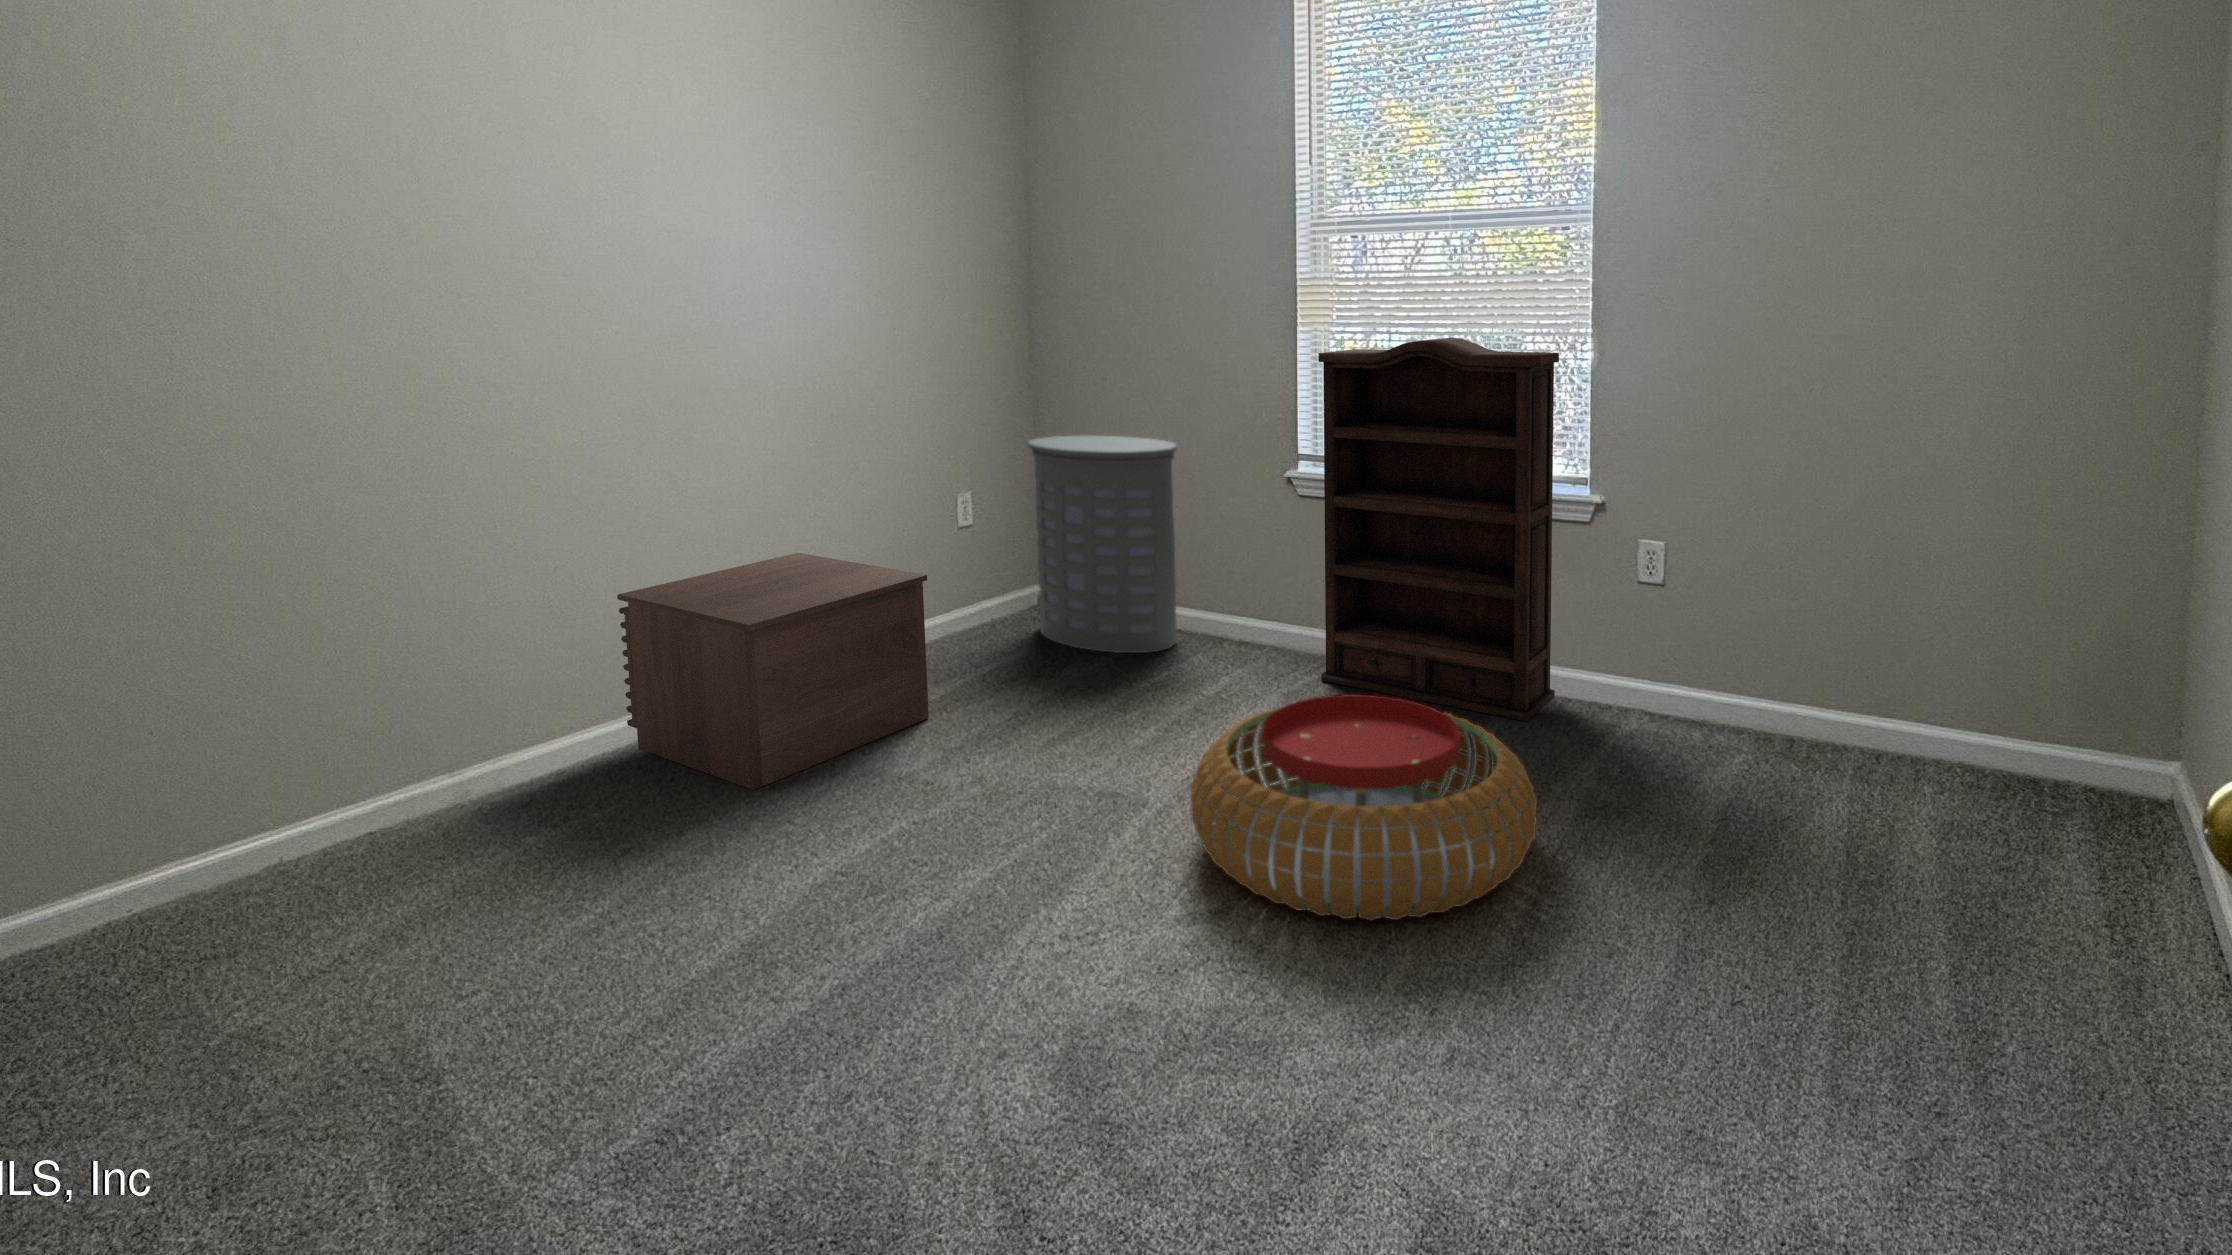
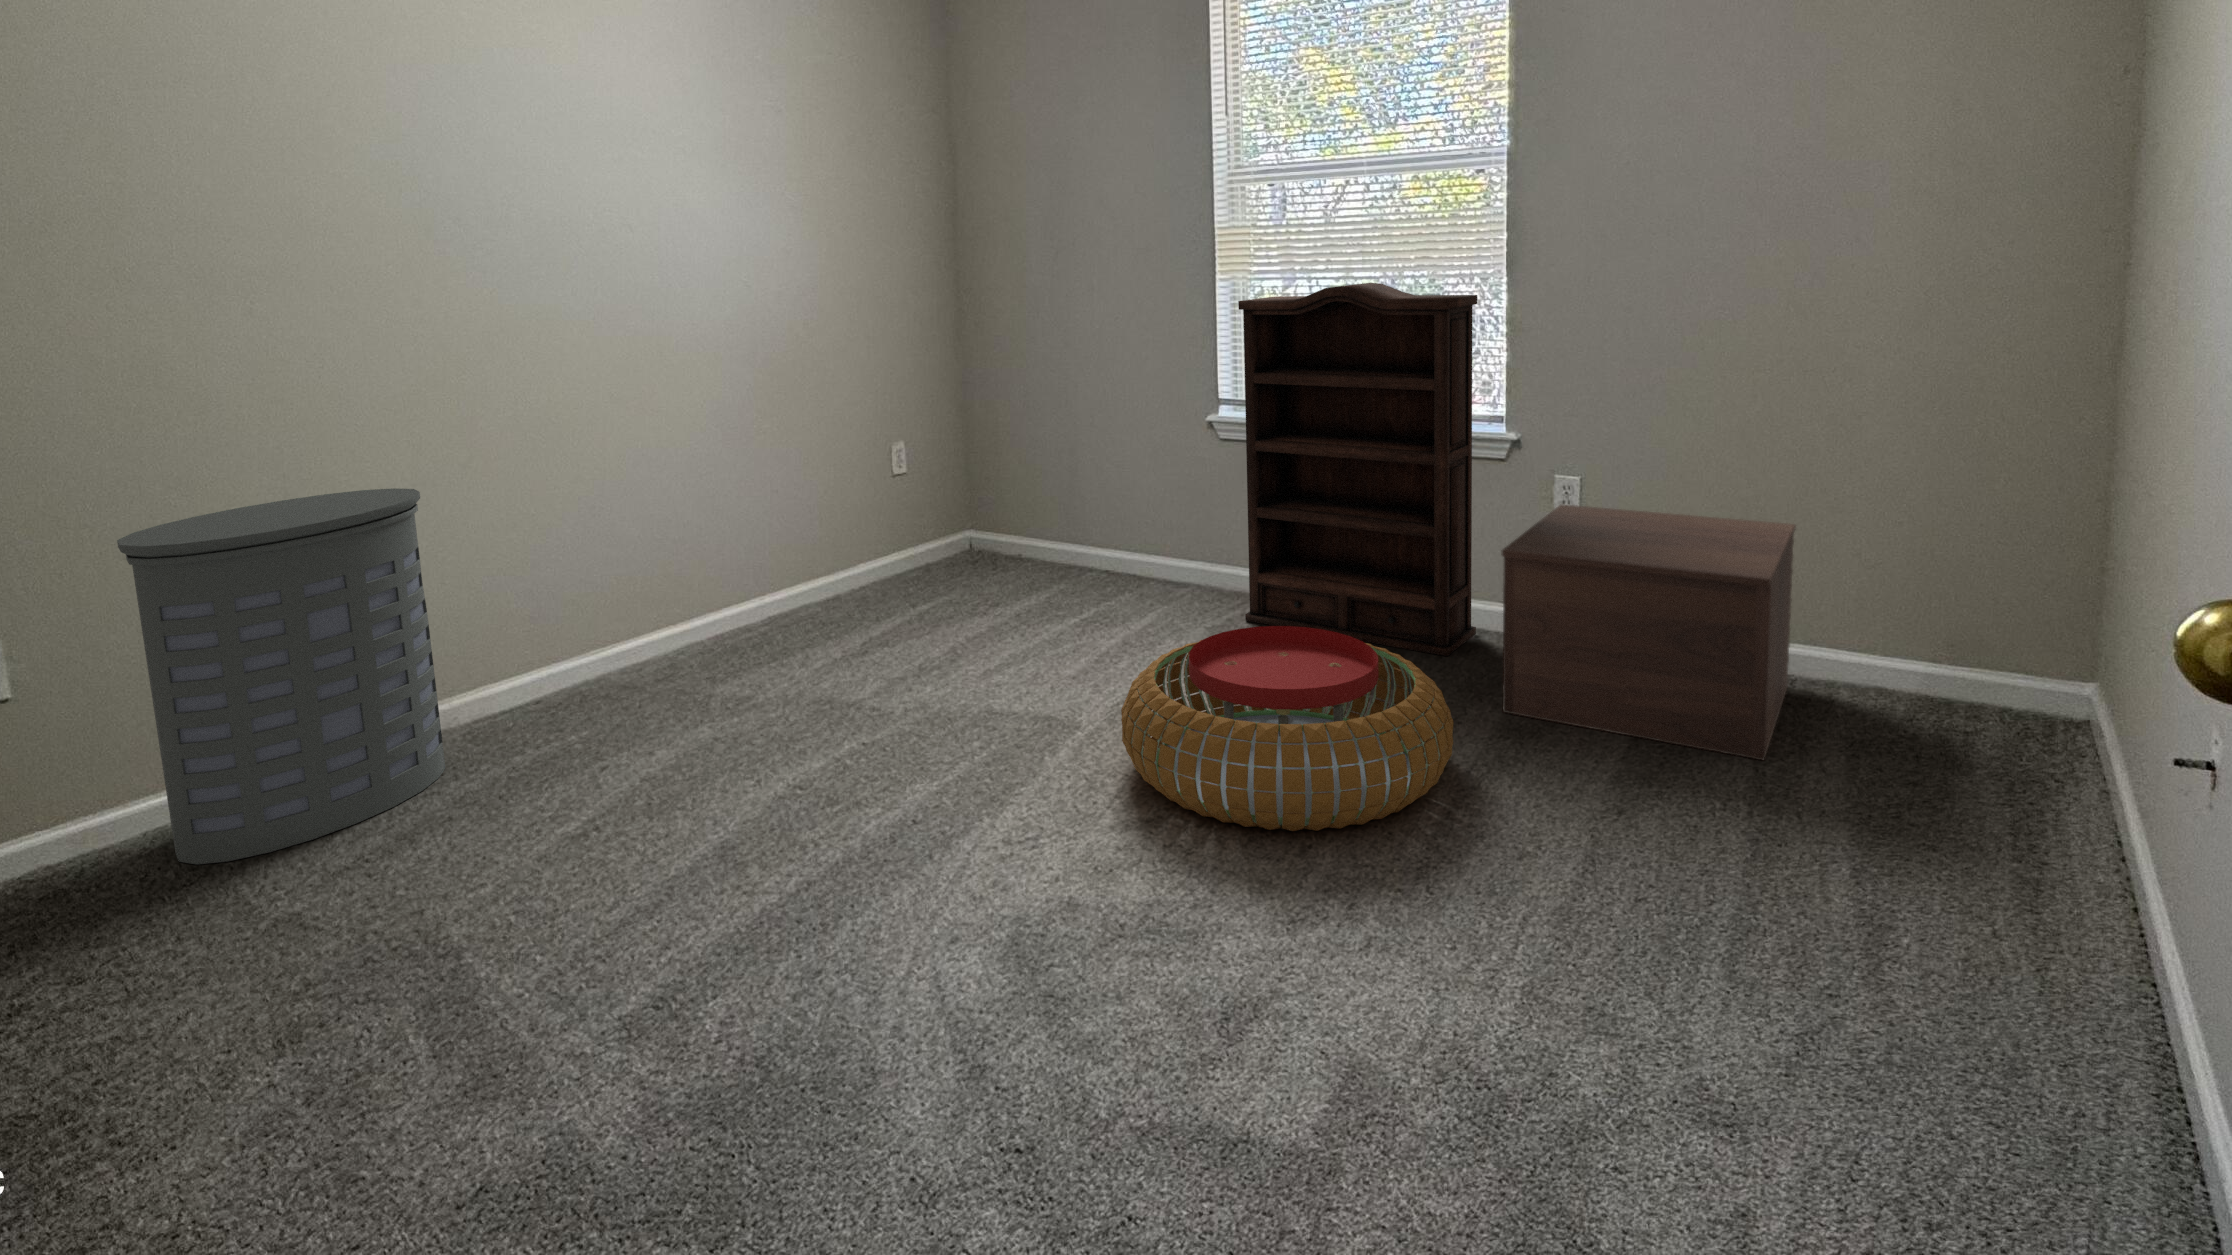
laundry hamper: present [1028,435,1177,653] -> present [117,488,445,864]
nightstand: present [617,553,929,790] -> present [1501,504,1796,760]

